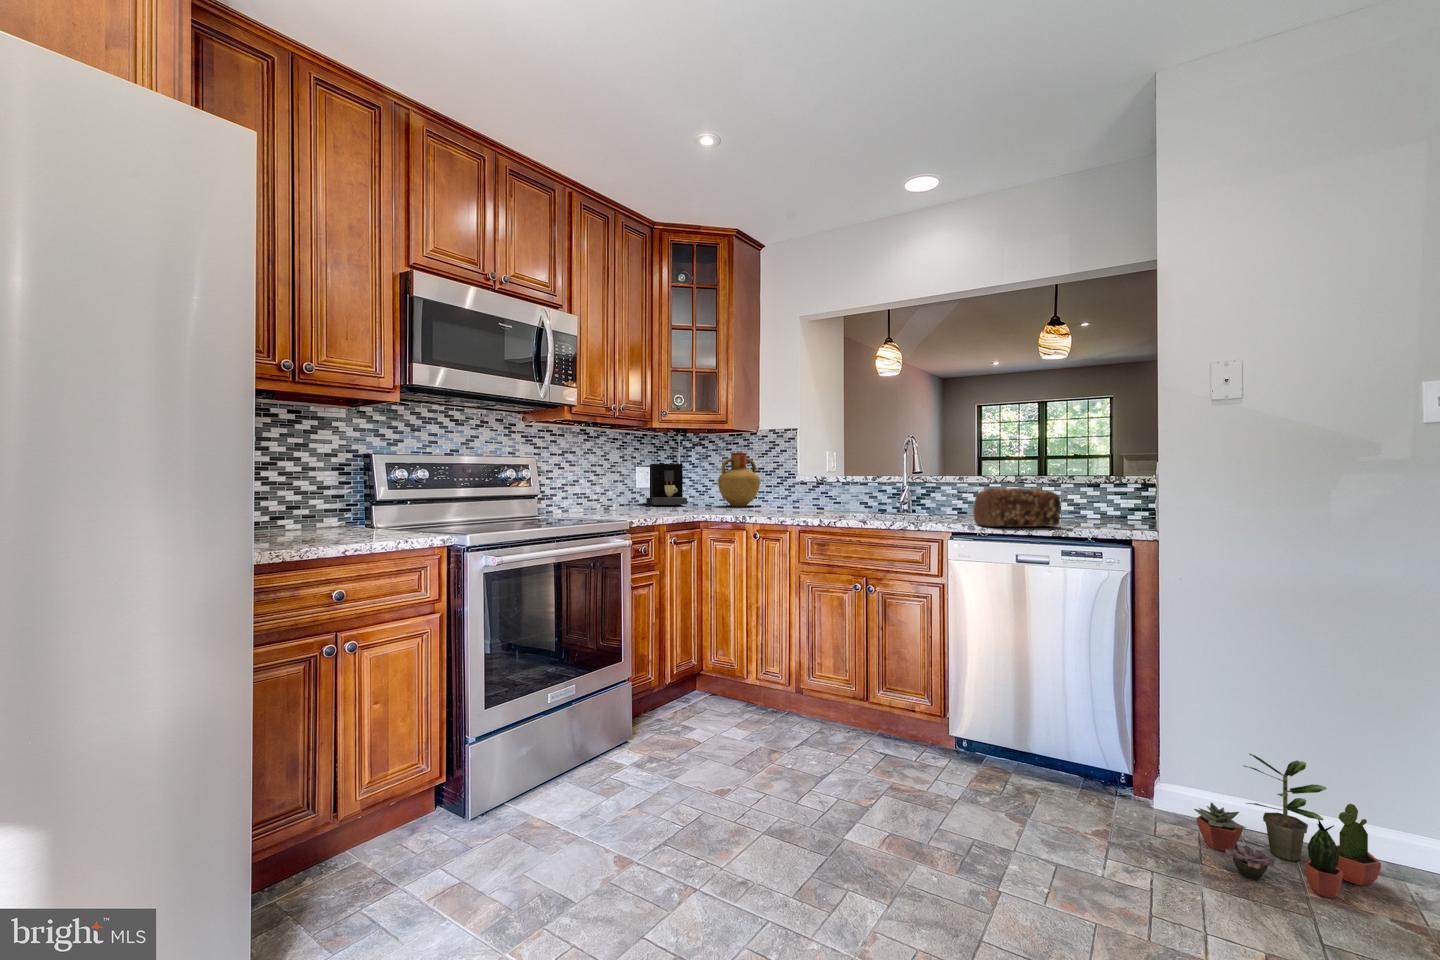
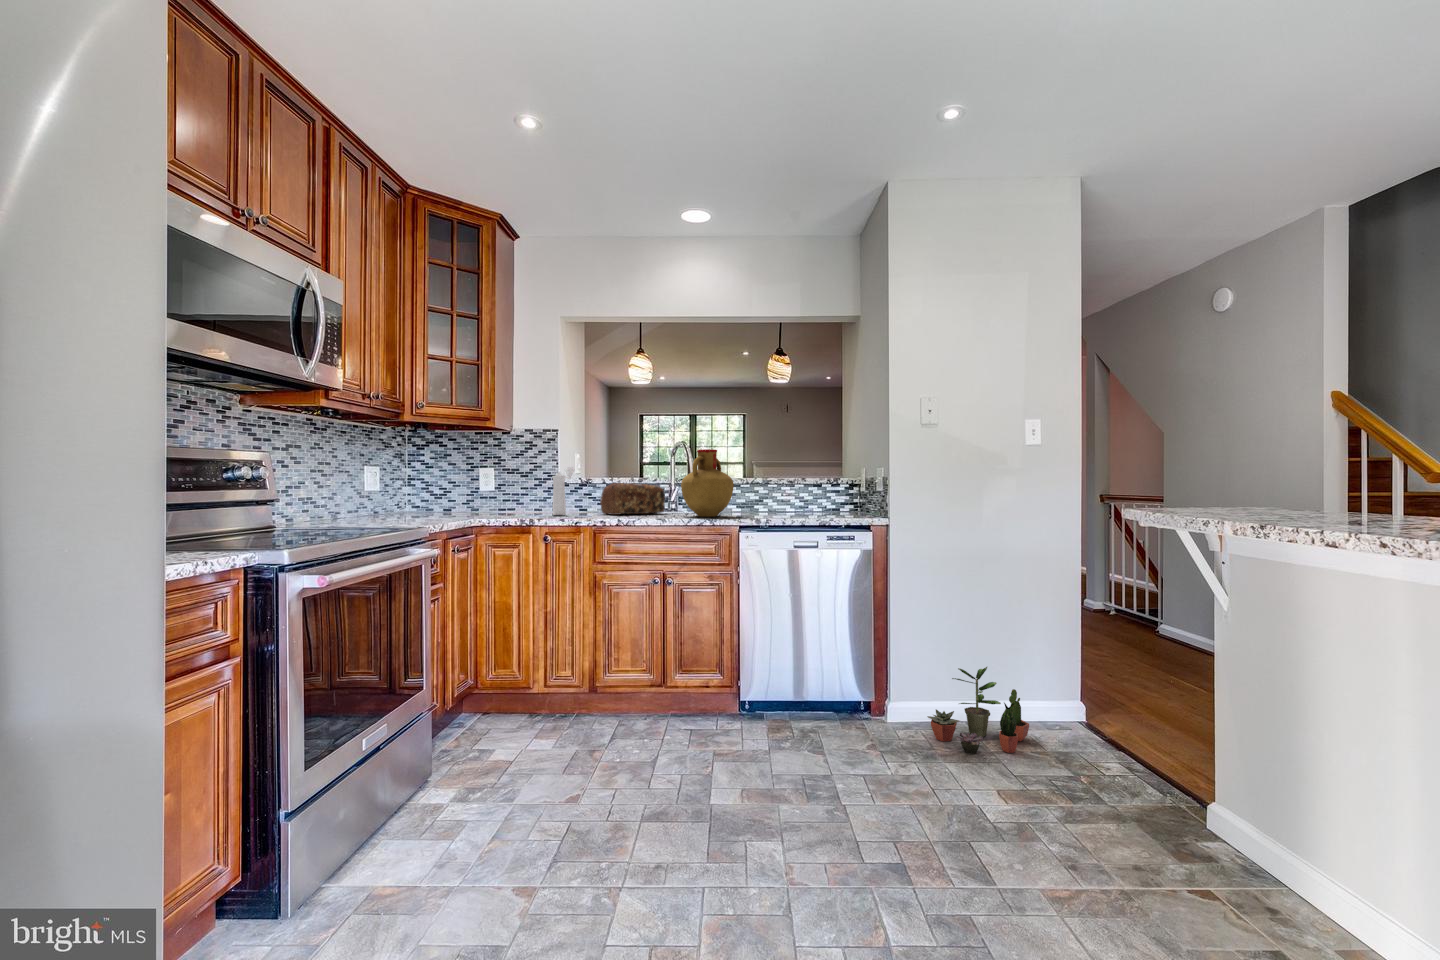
vase: present [718,453,760,506] -> present [681,449,734,517]
coffee maker: present [646,464,687,505] -> none [370,463,434,511]
pepper mill: none [765,467,792,515] -> present [552,467,574,515]
bread loaf: present [973,488,1061,527] -> present [600,483,665,515]

